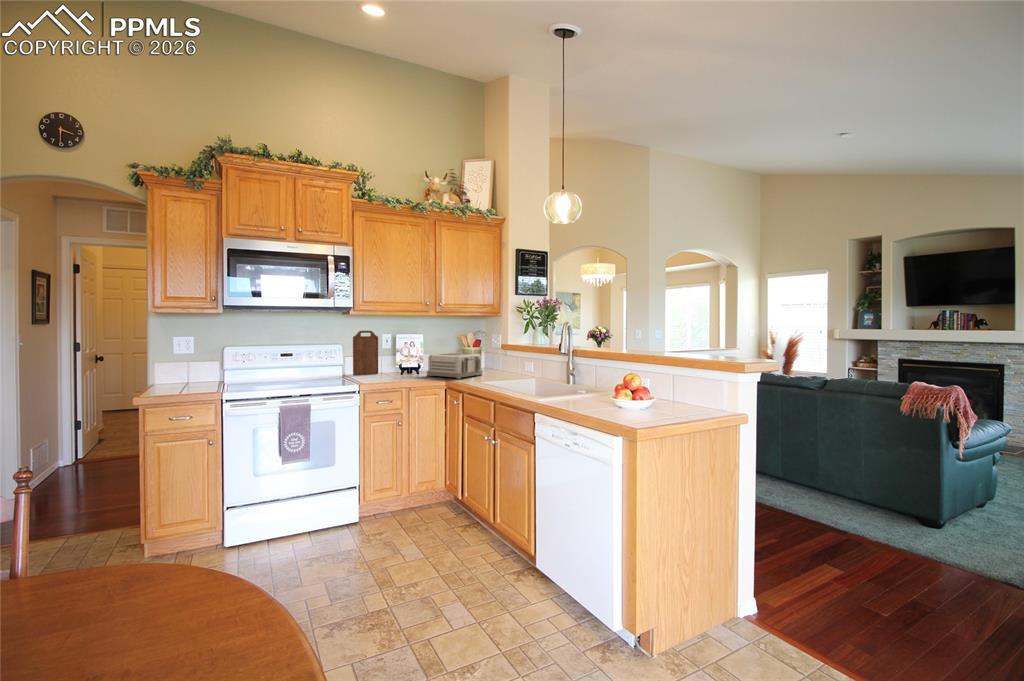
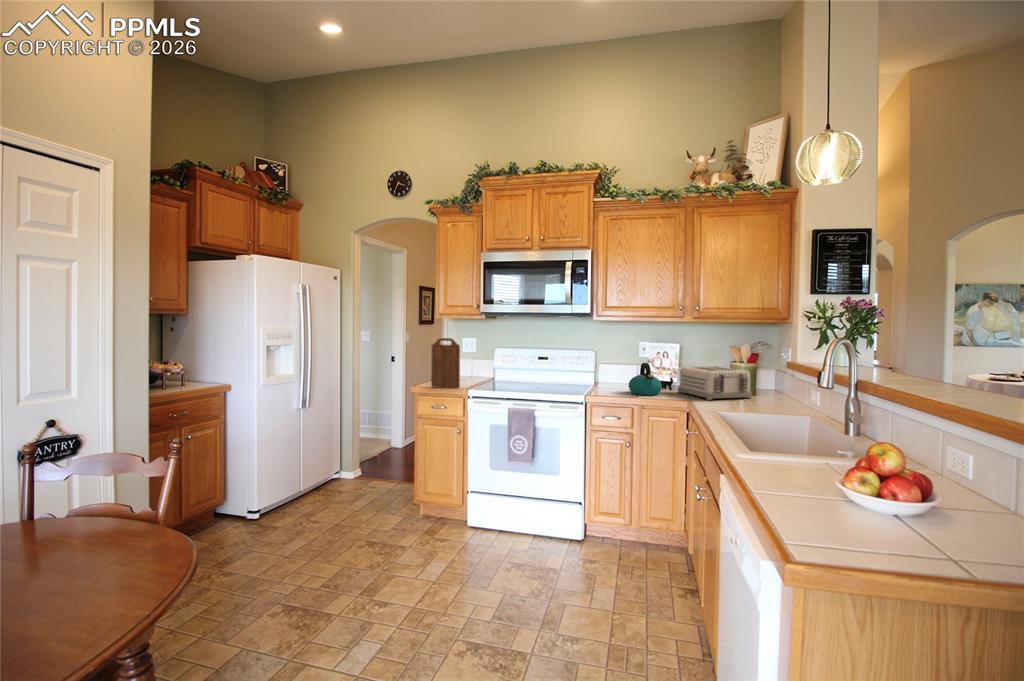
cutting board: present [353,331,378,375] -> present [431,338,460,388]
kettle: none [390,352,418,381] -> present [629,363,662,395]

